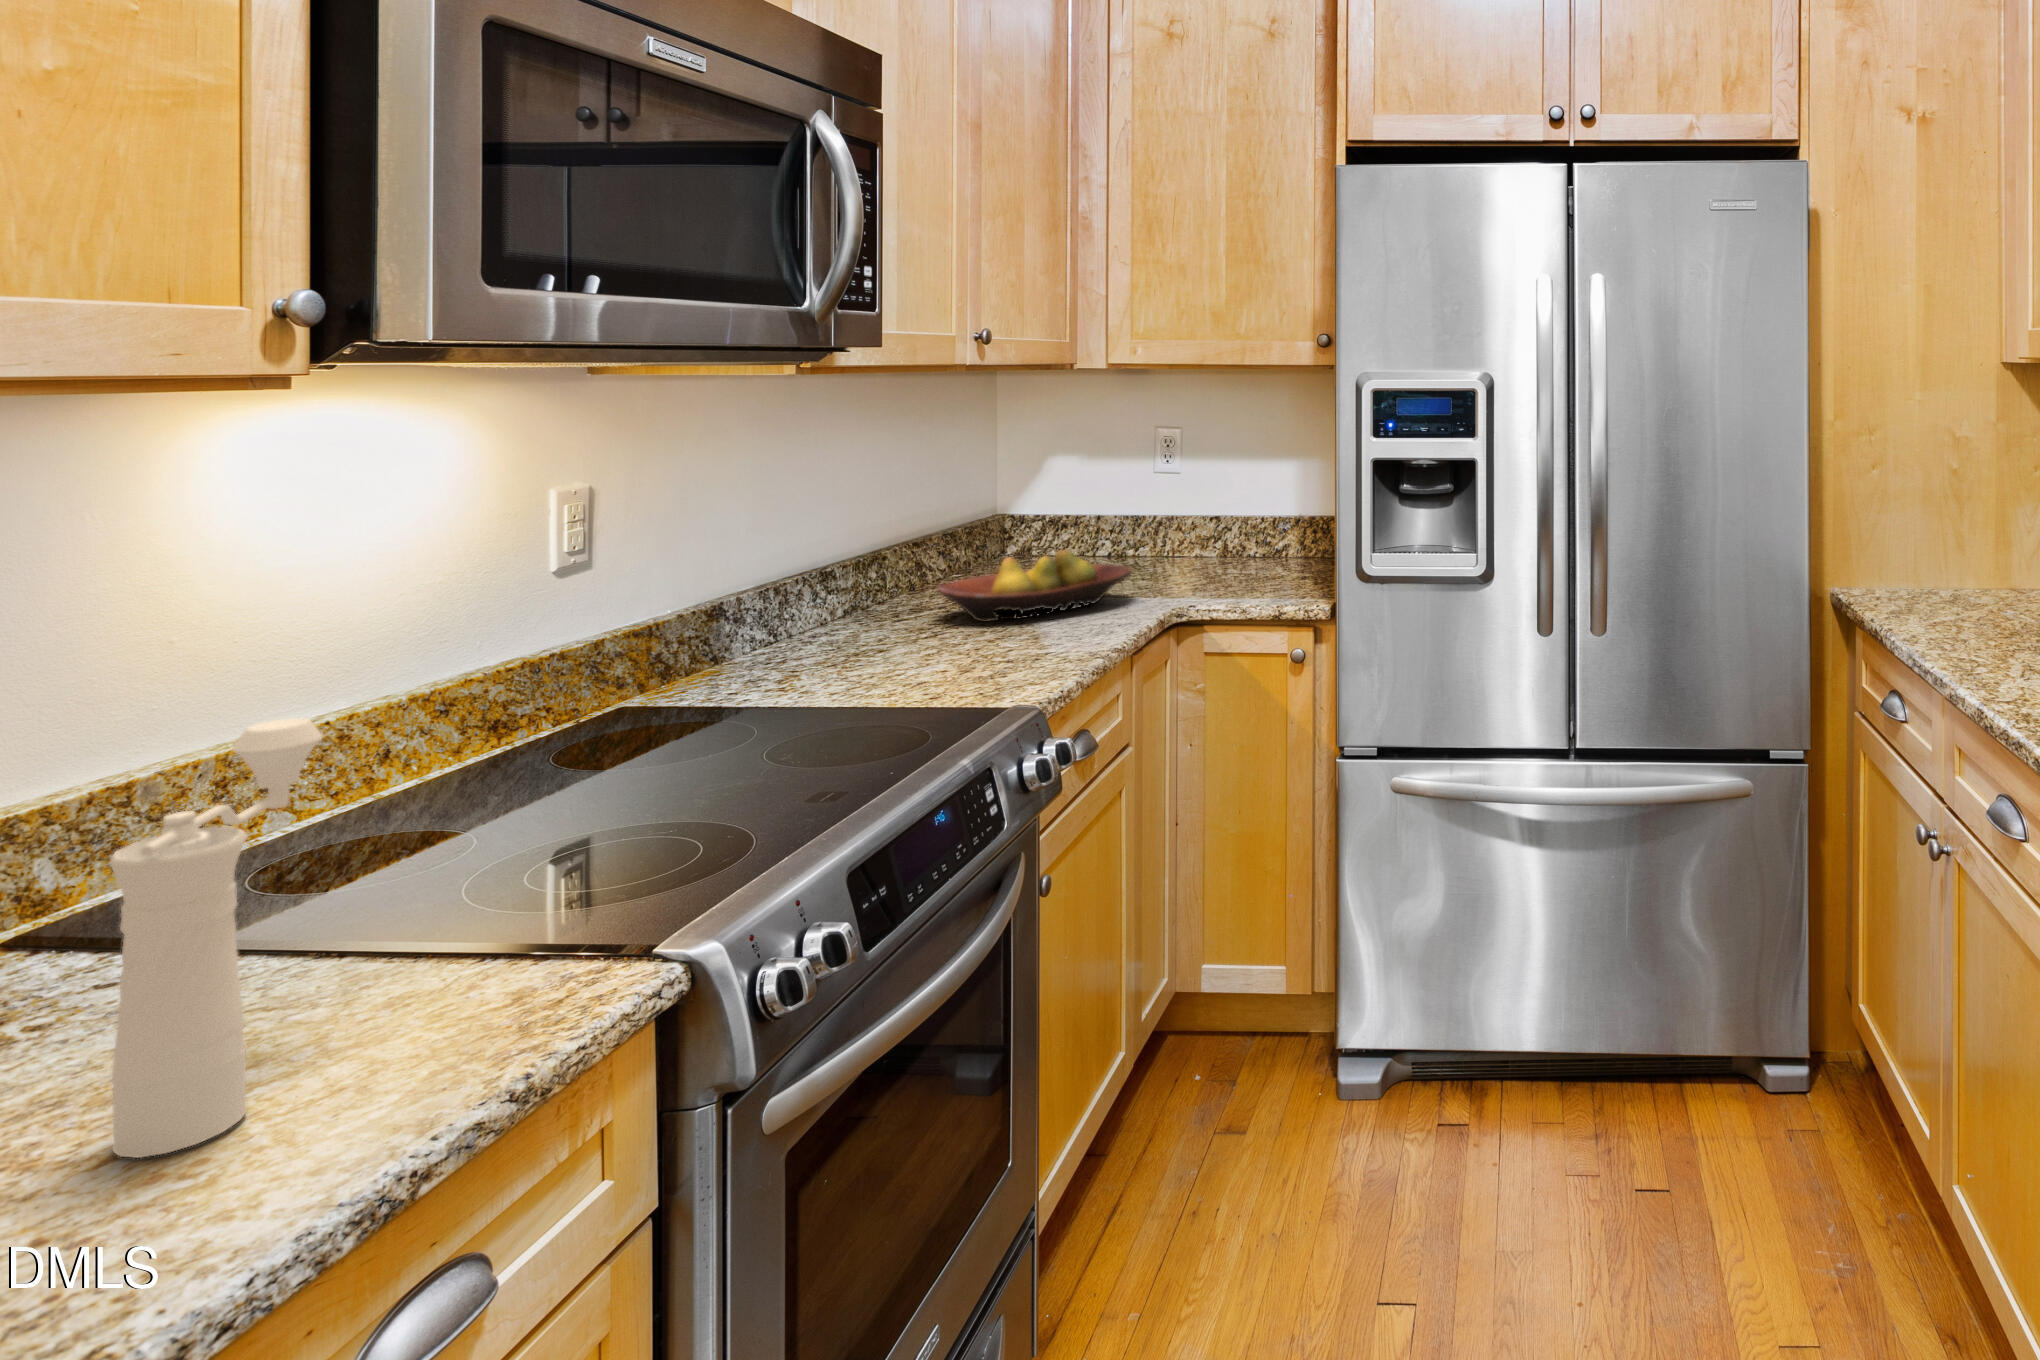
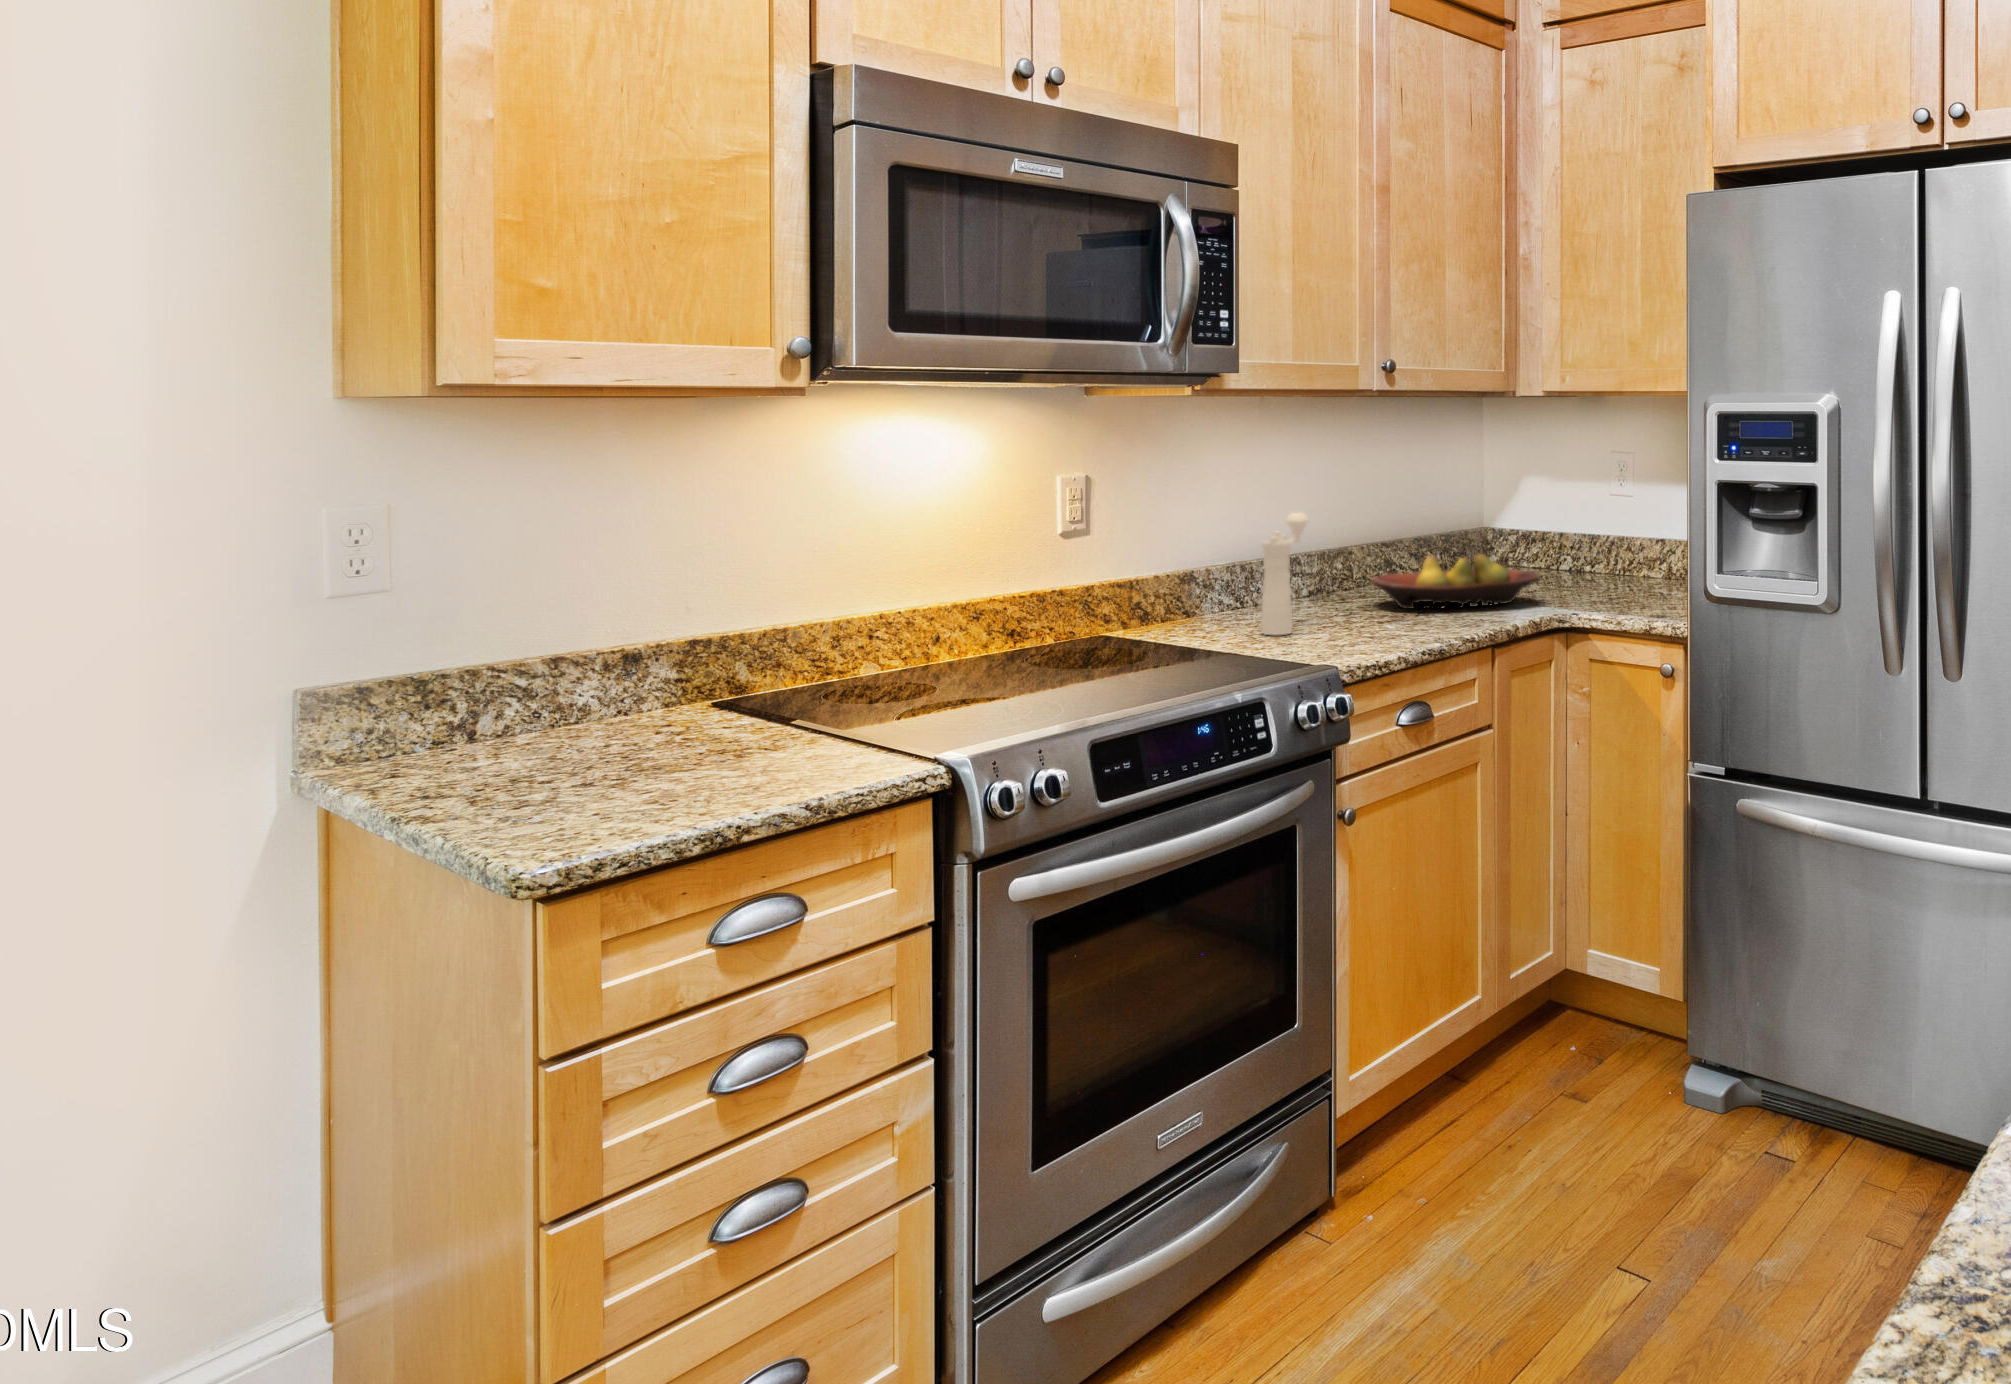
pepper mill: present [110,718,322,1158] -> present [1261,513,1308,635]

